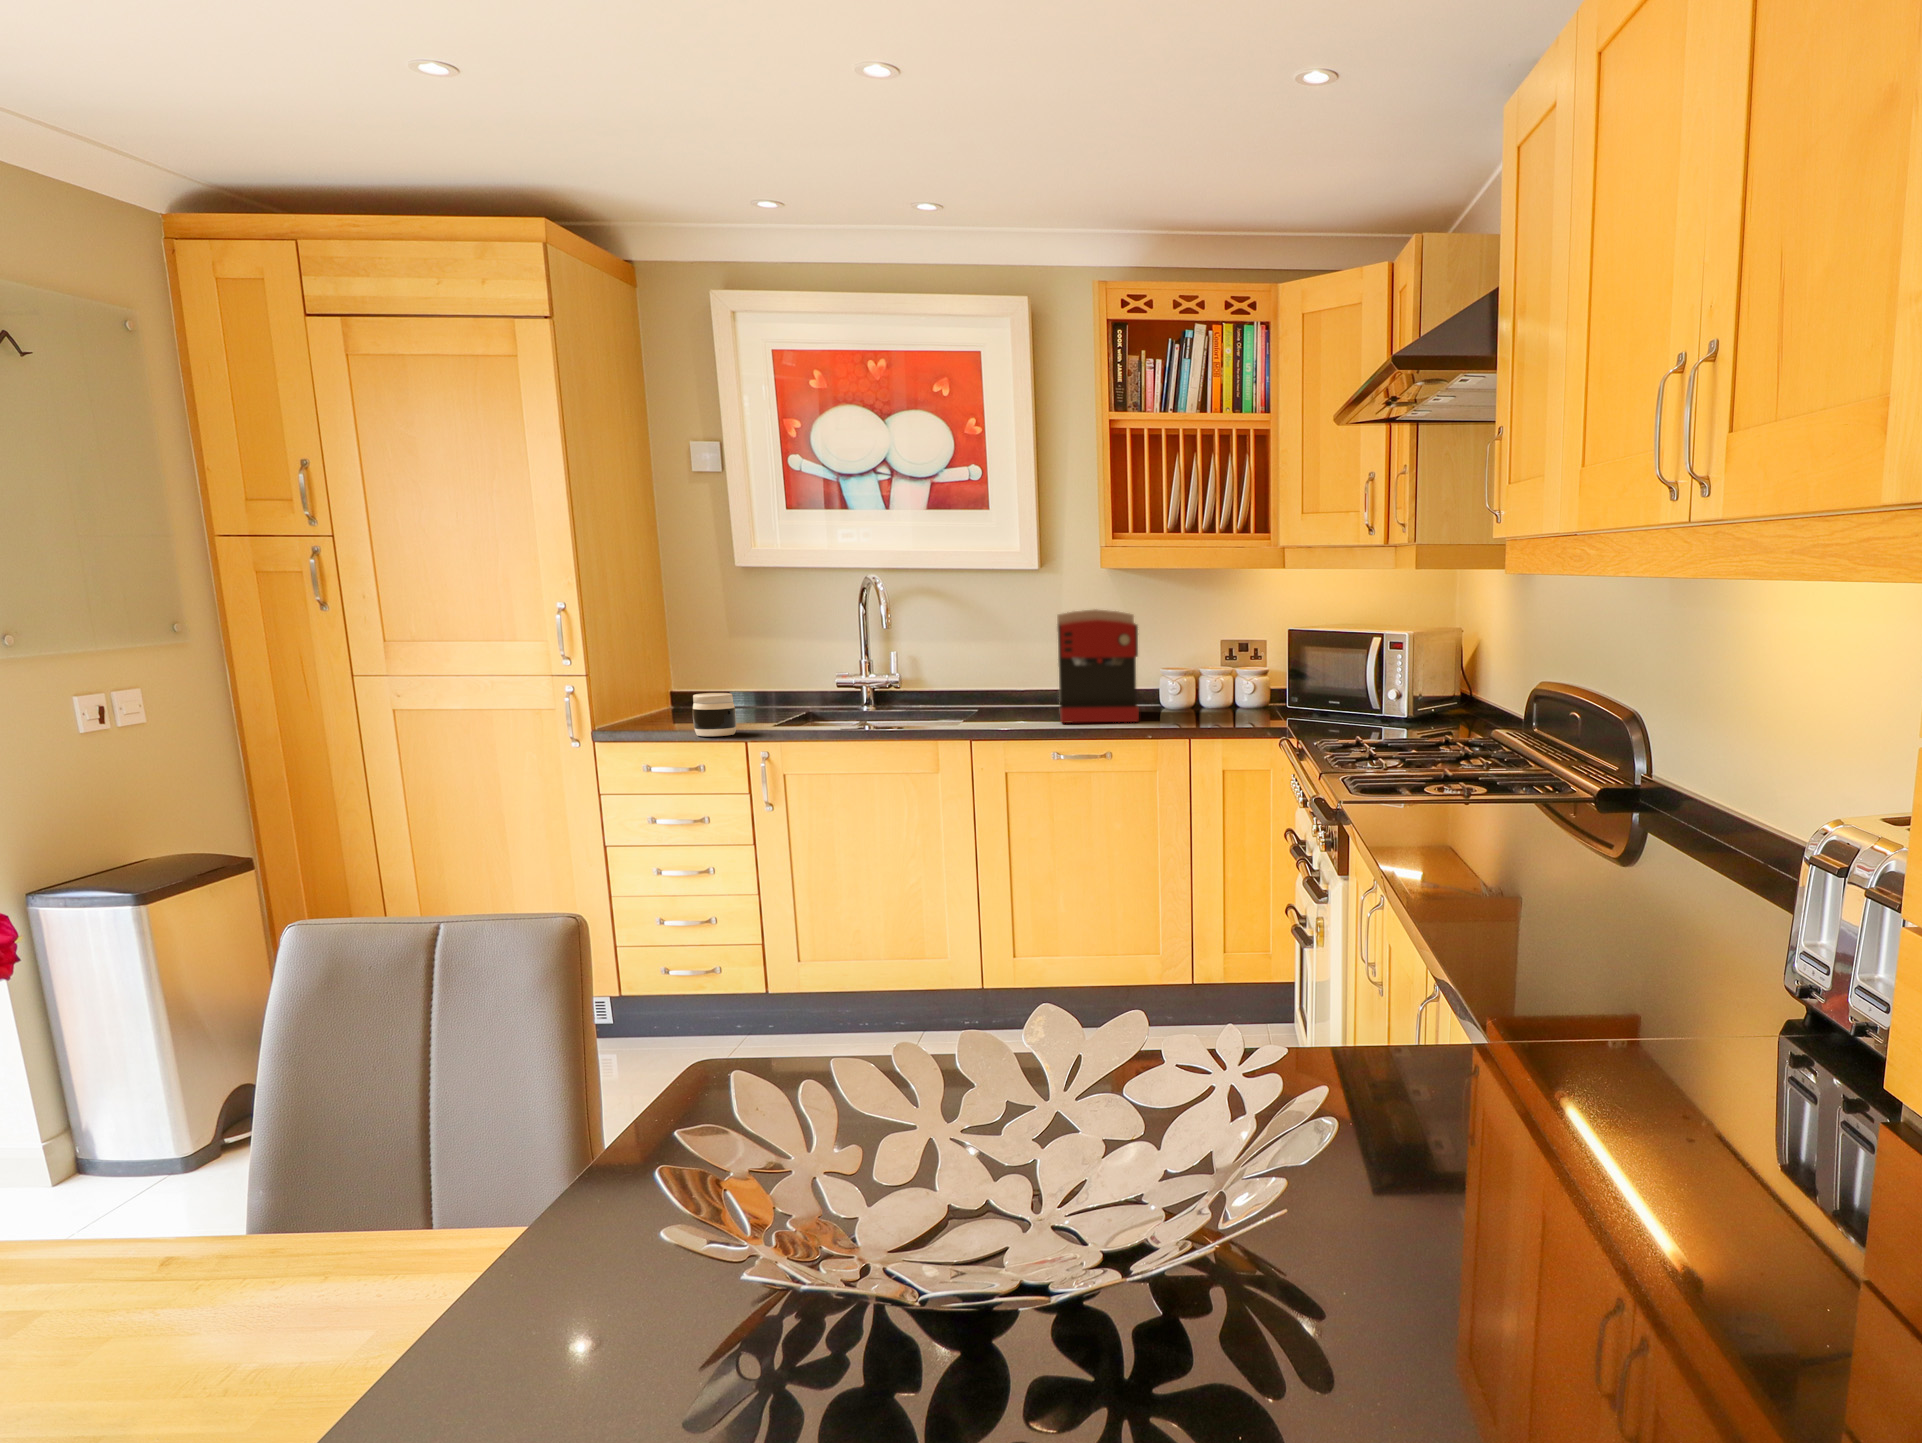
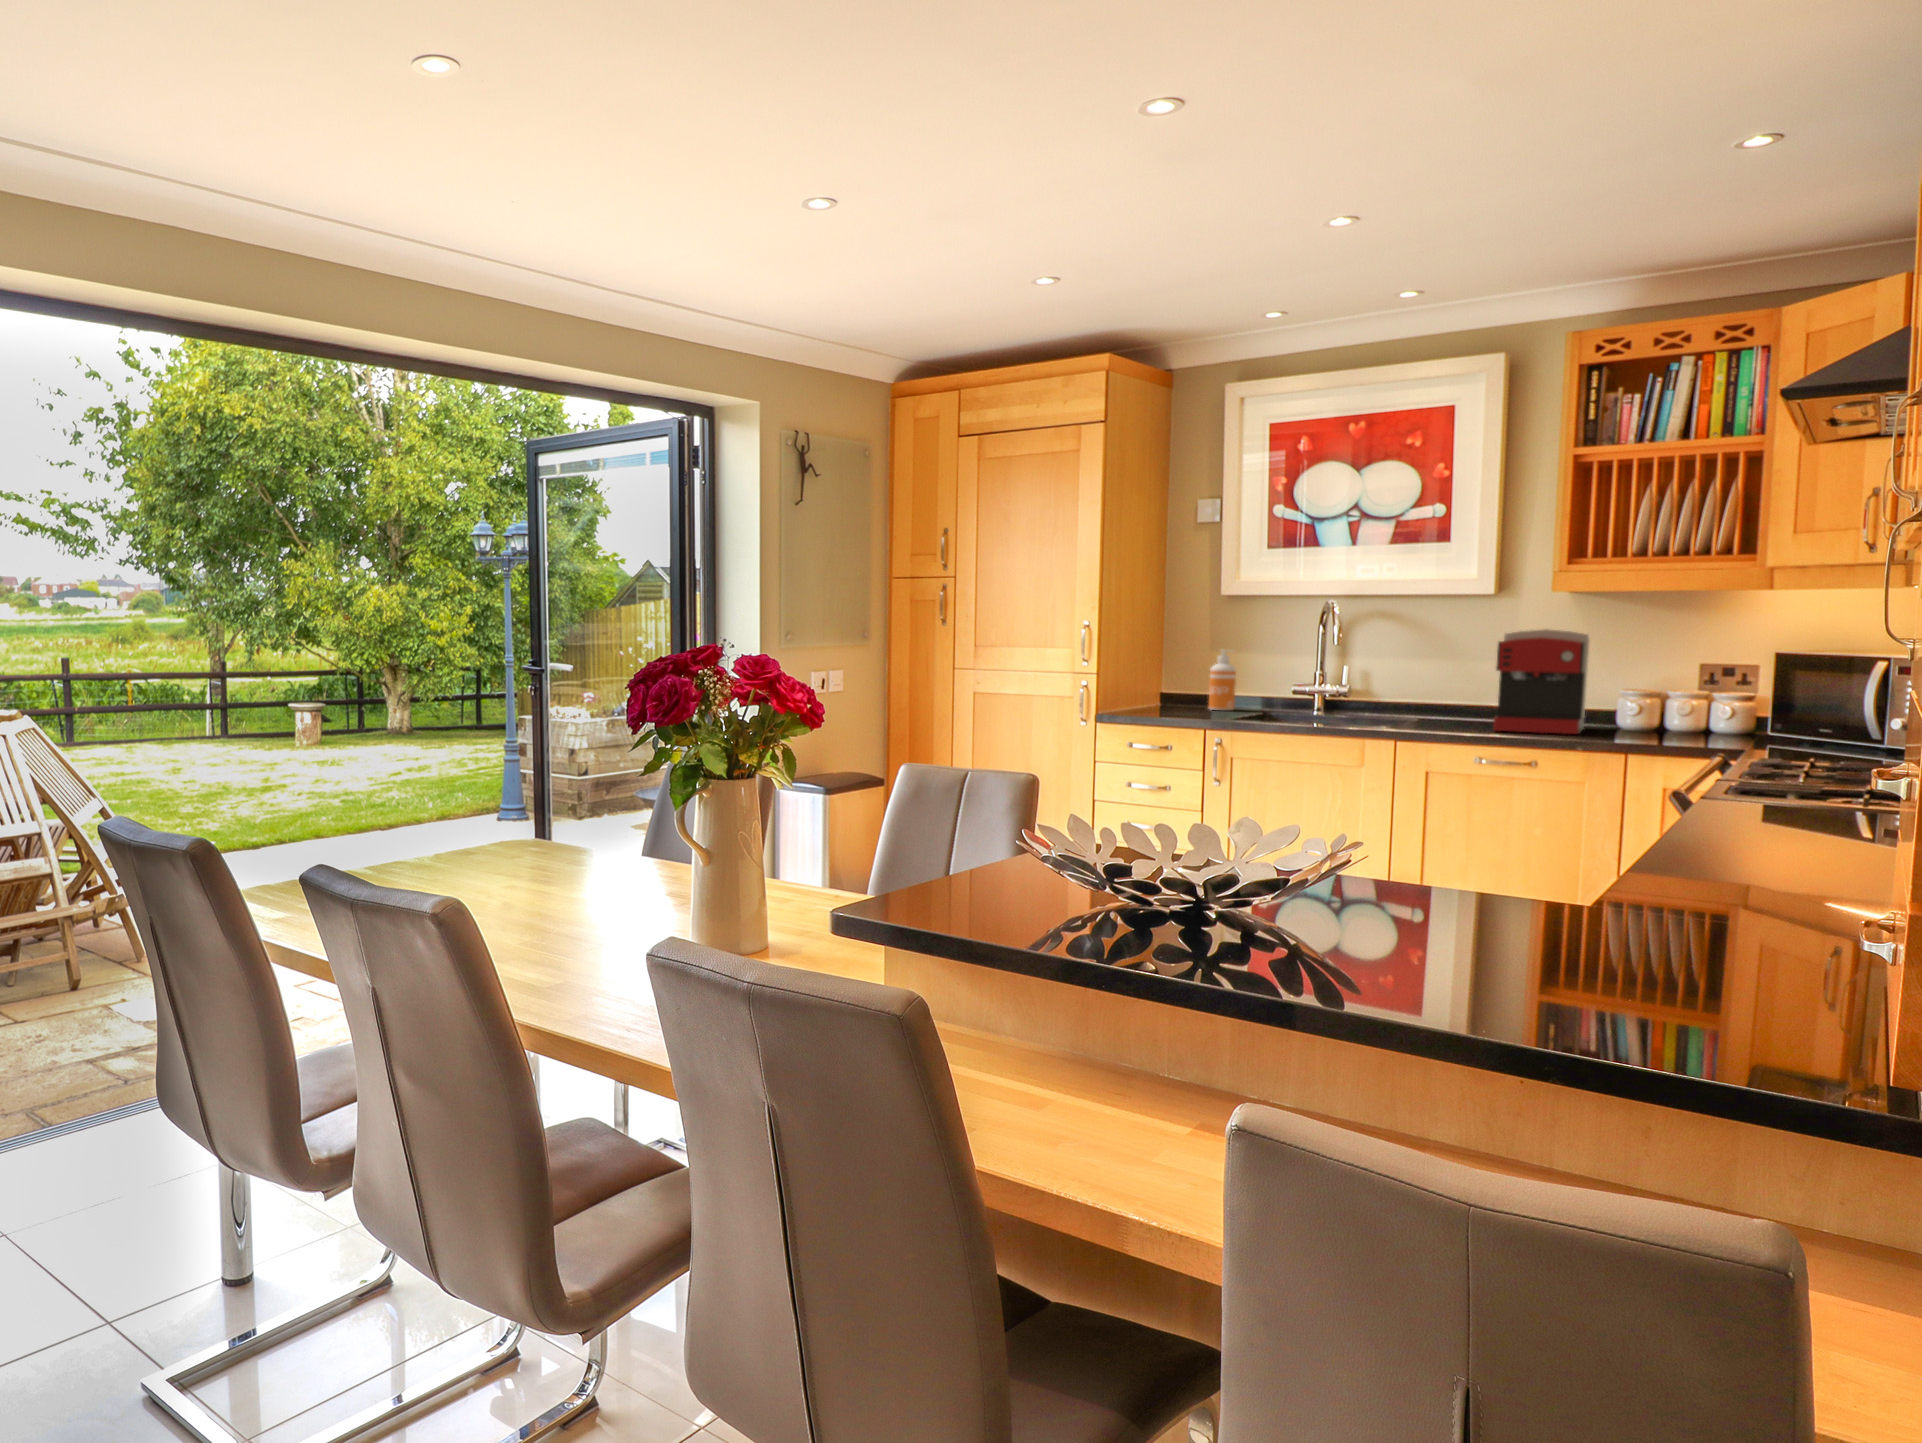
soap dispenser: none [733,635,769,711] -> present [1209,650,1236,710]
jar: present [693,693,736,736] -> none [1167,690,1200,722]

